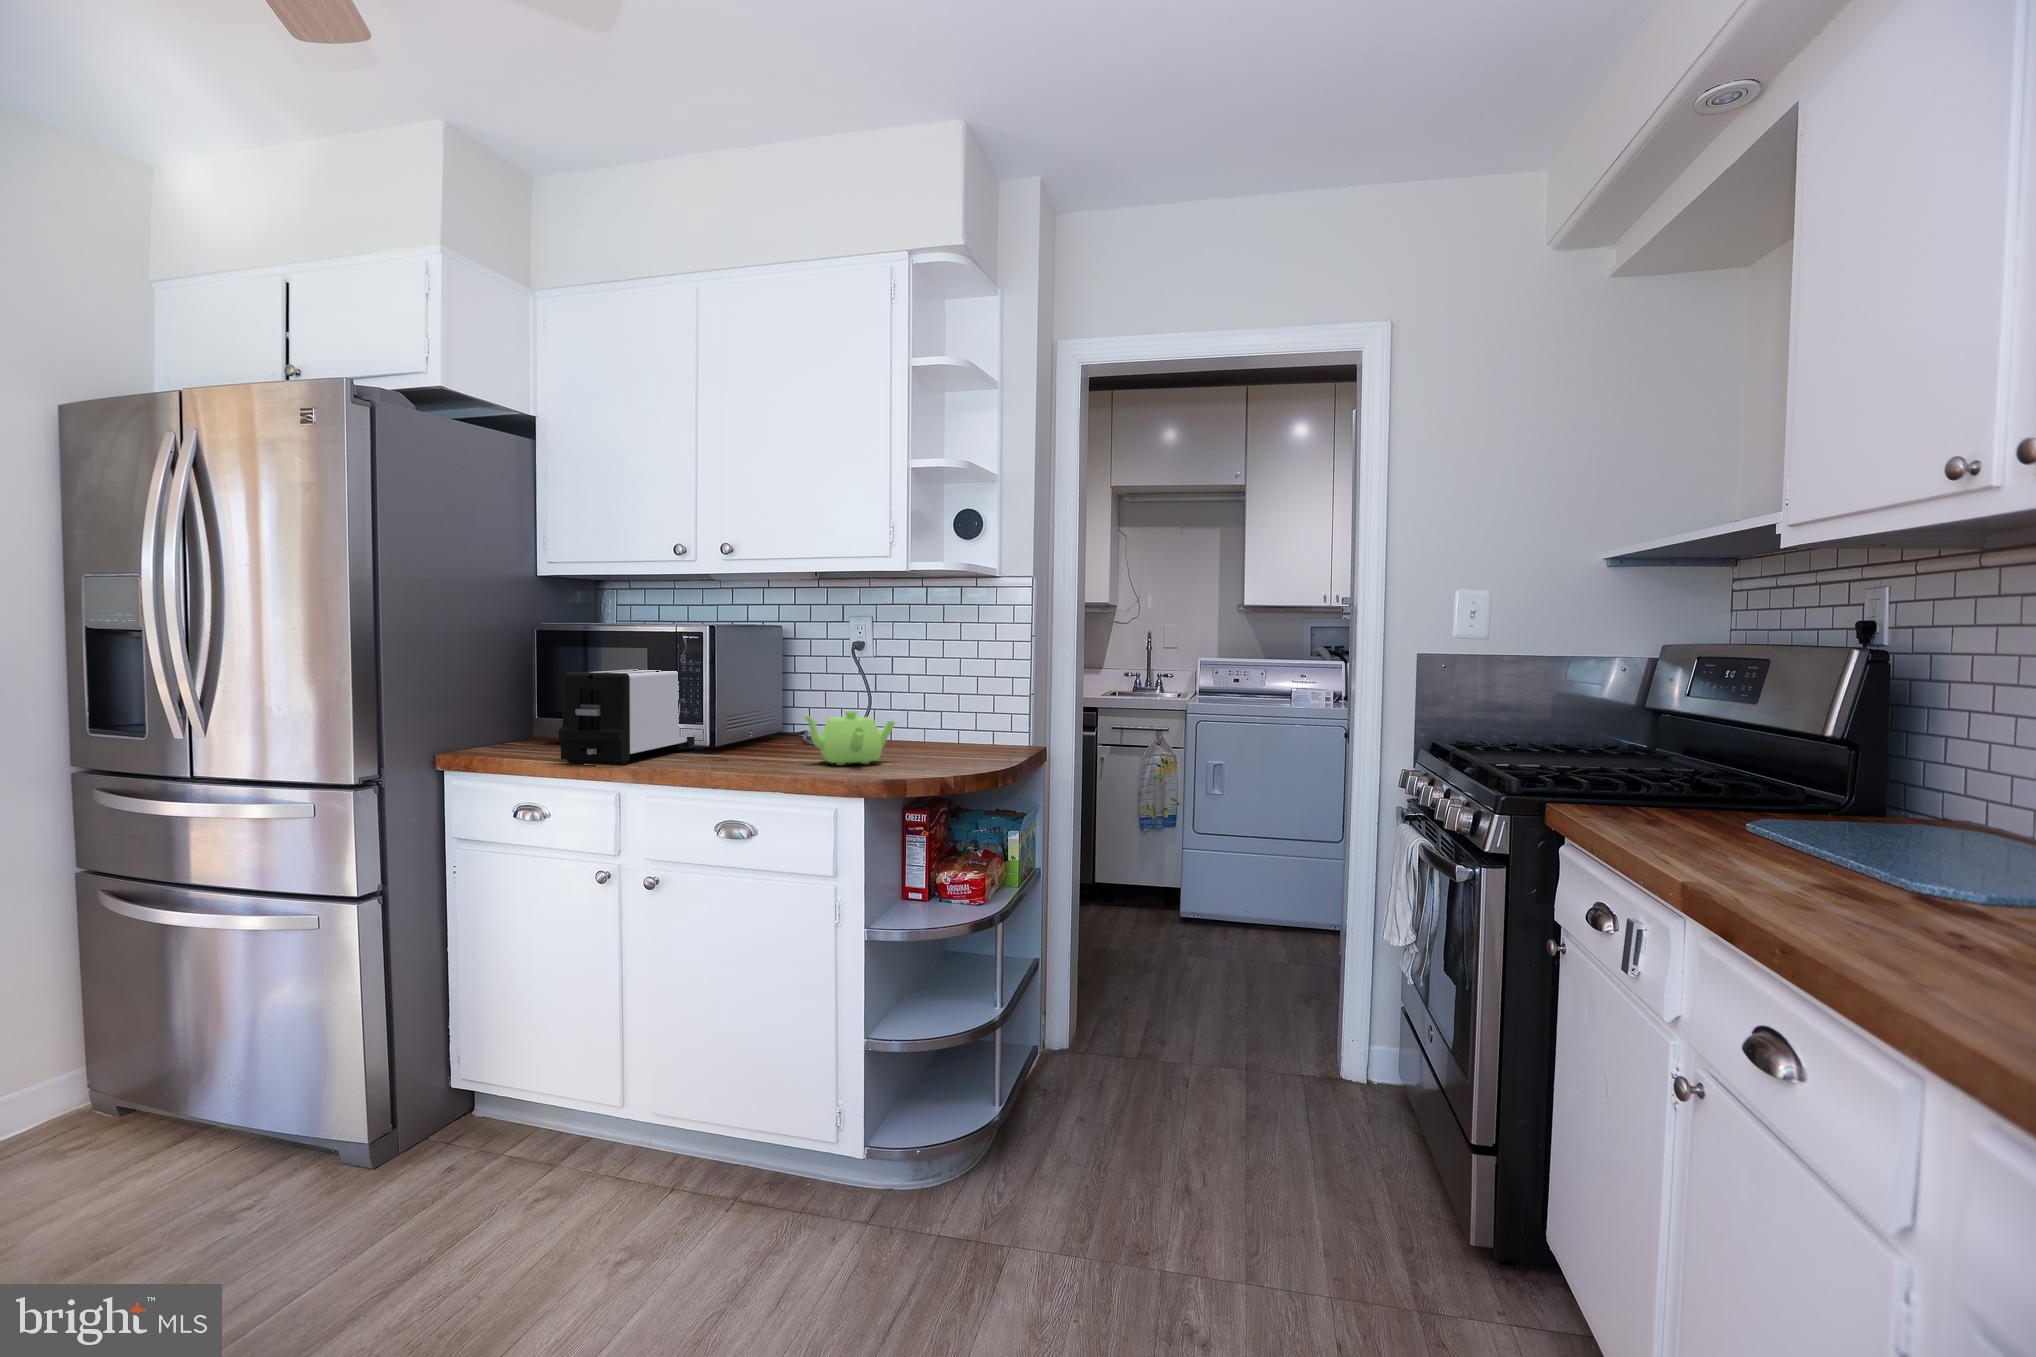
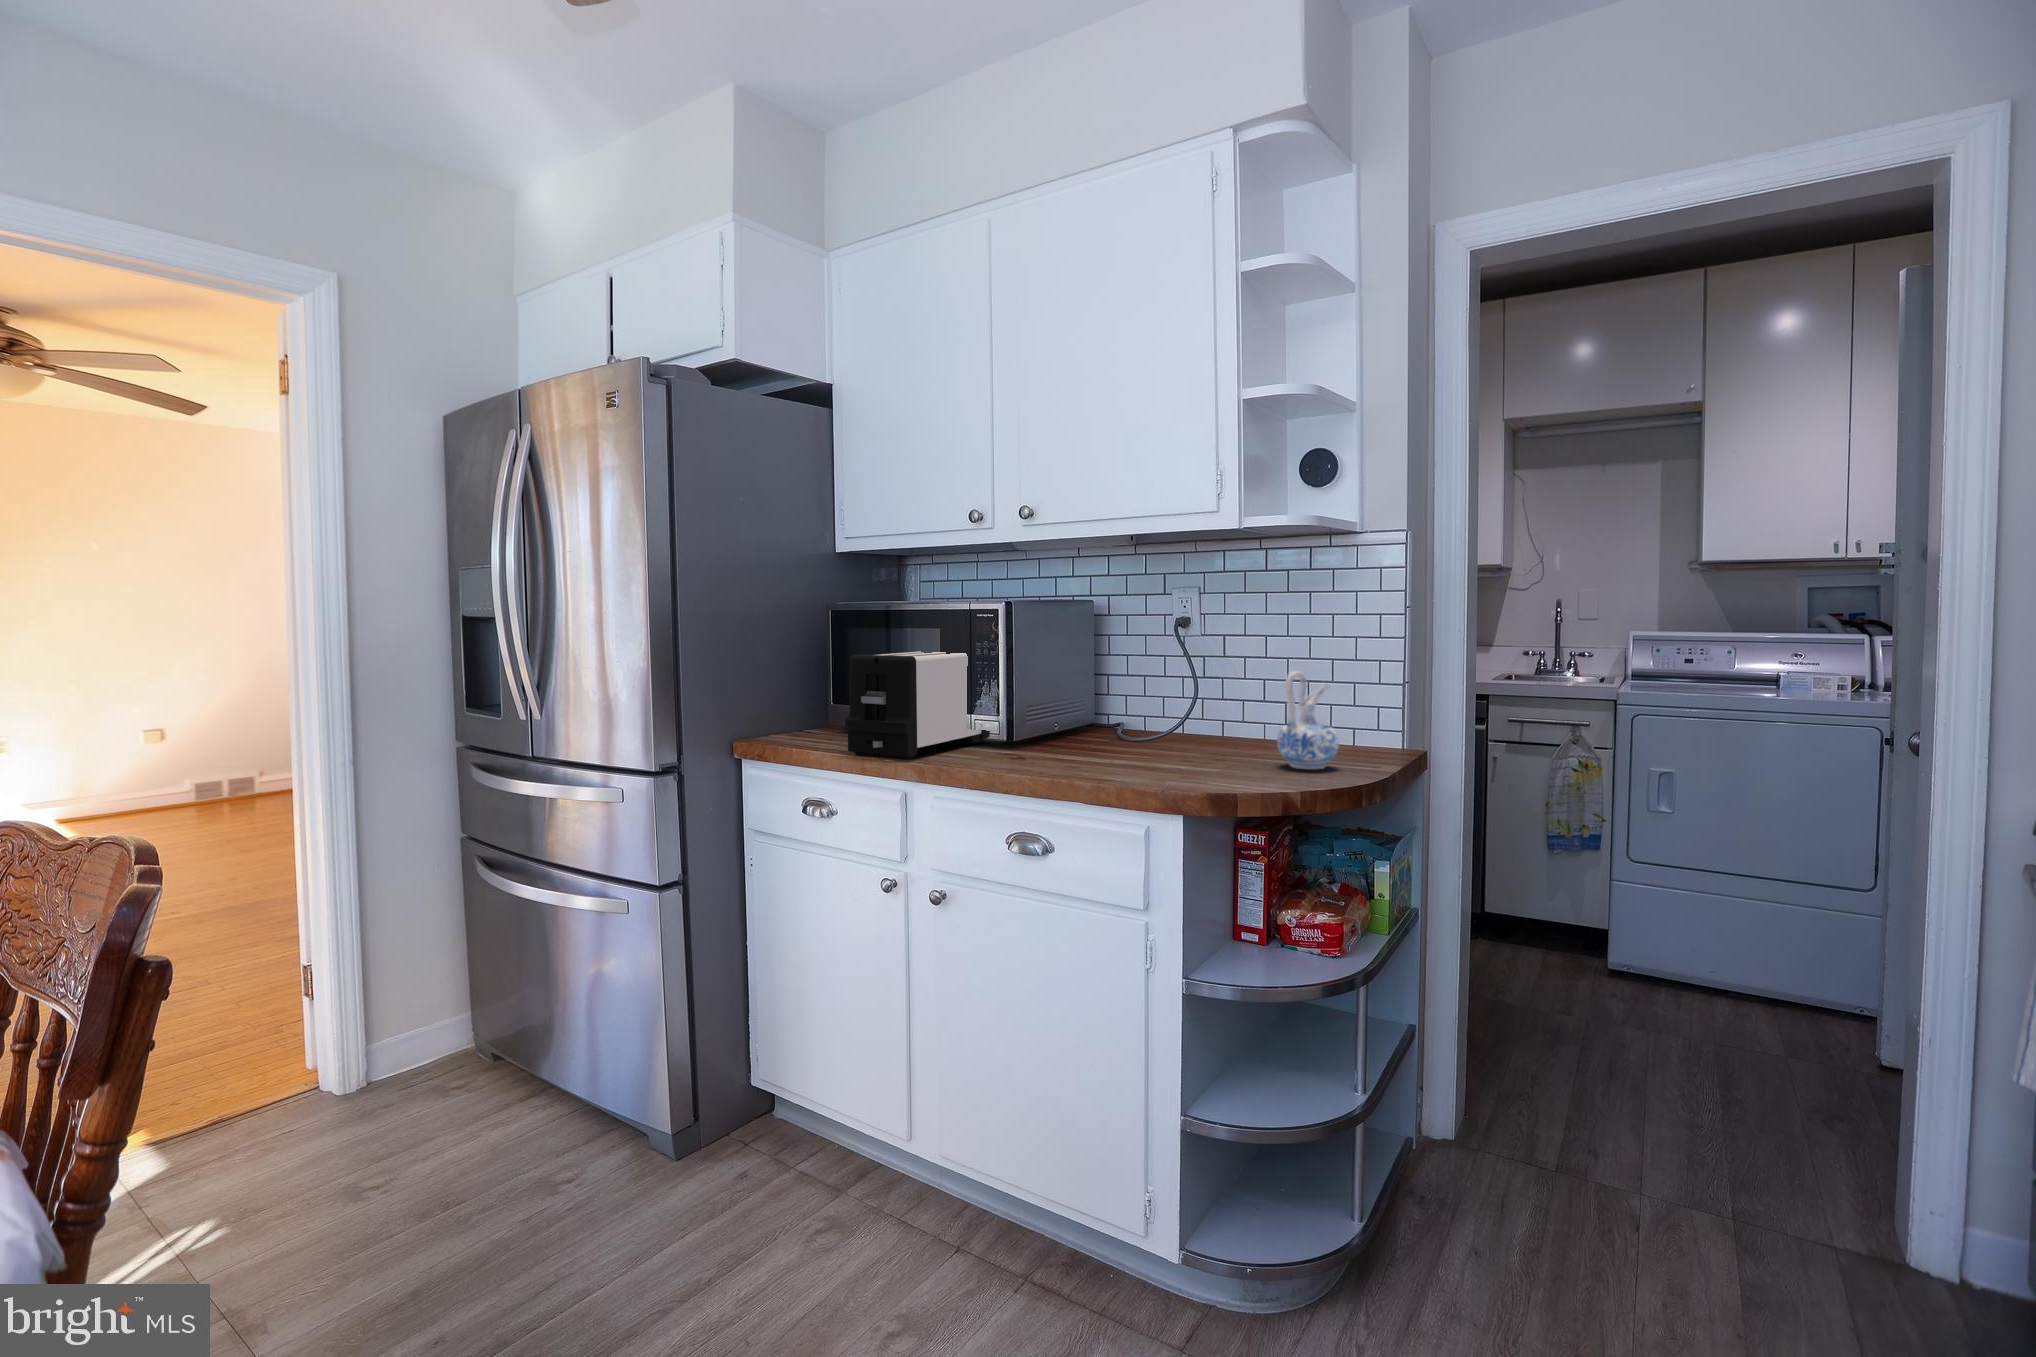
ceramic pitcher: none [937,686,982,761] -> present [1277,671,1339,769]
teapot: present [803,711,895,765] -> none [1106,702,1224,770]

